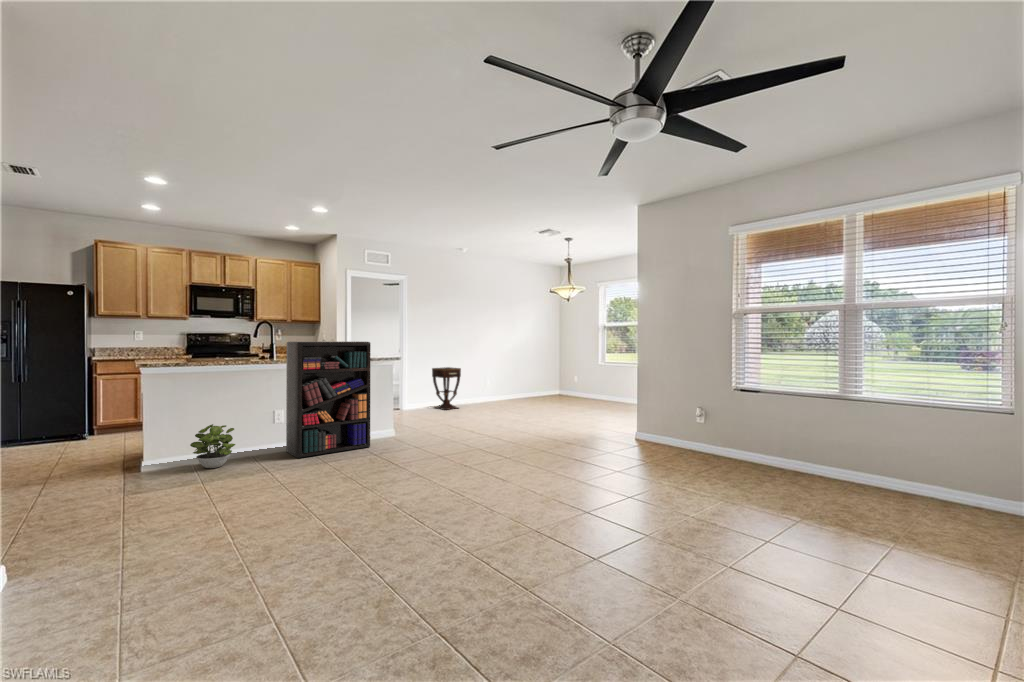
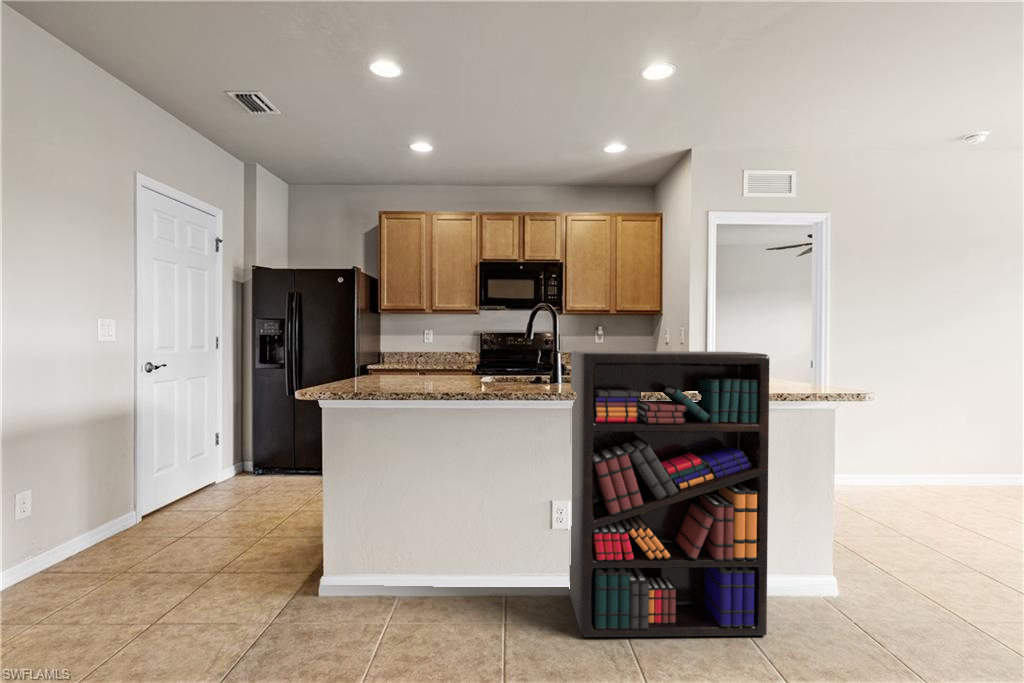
side table: present [432,367,461,410] -> none [887,404,970,502]
potted plant: present [190,424,235,468] -> none [372,519,459,621]

